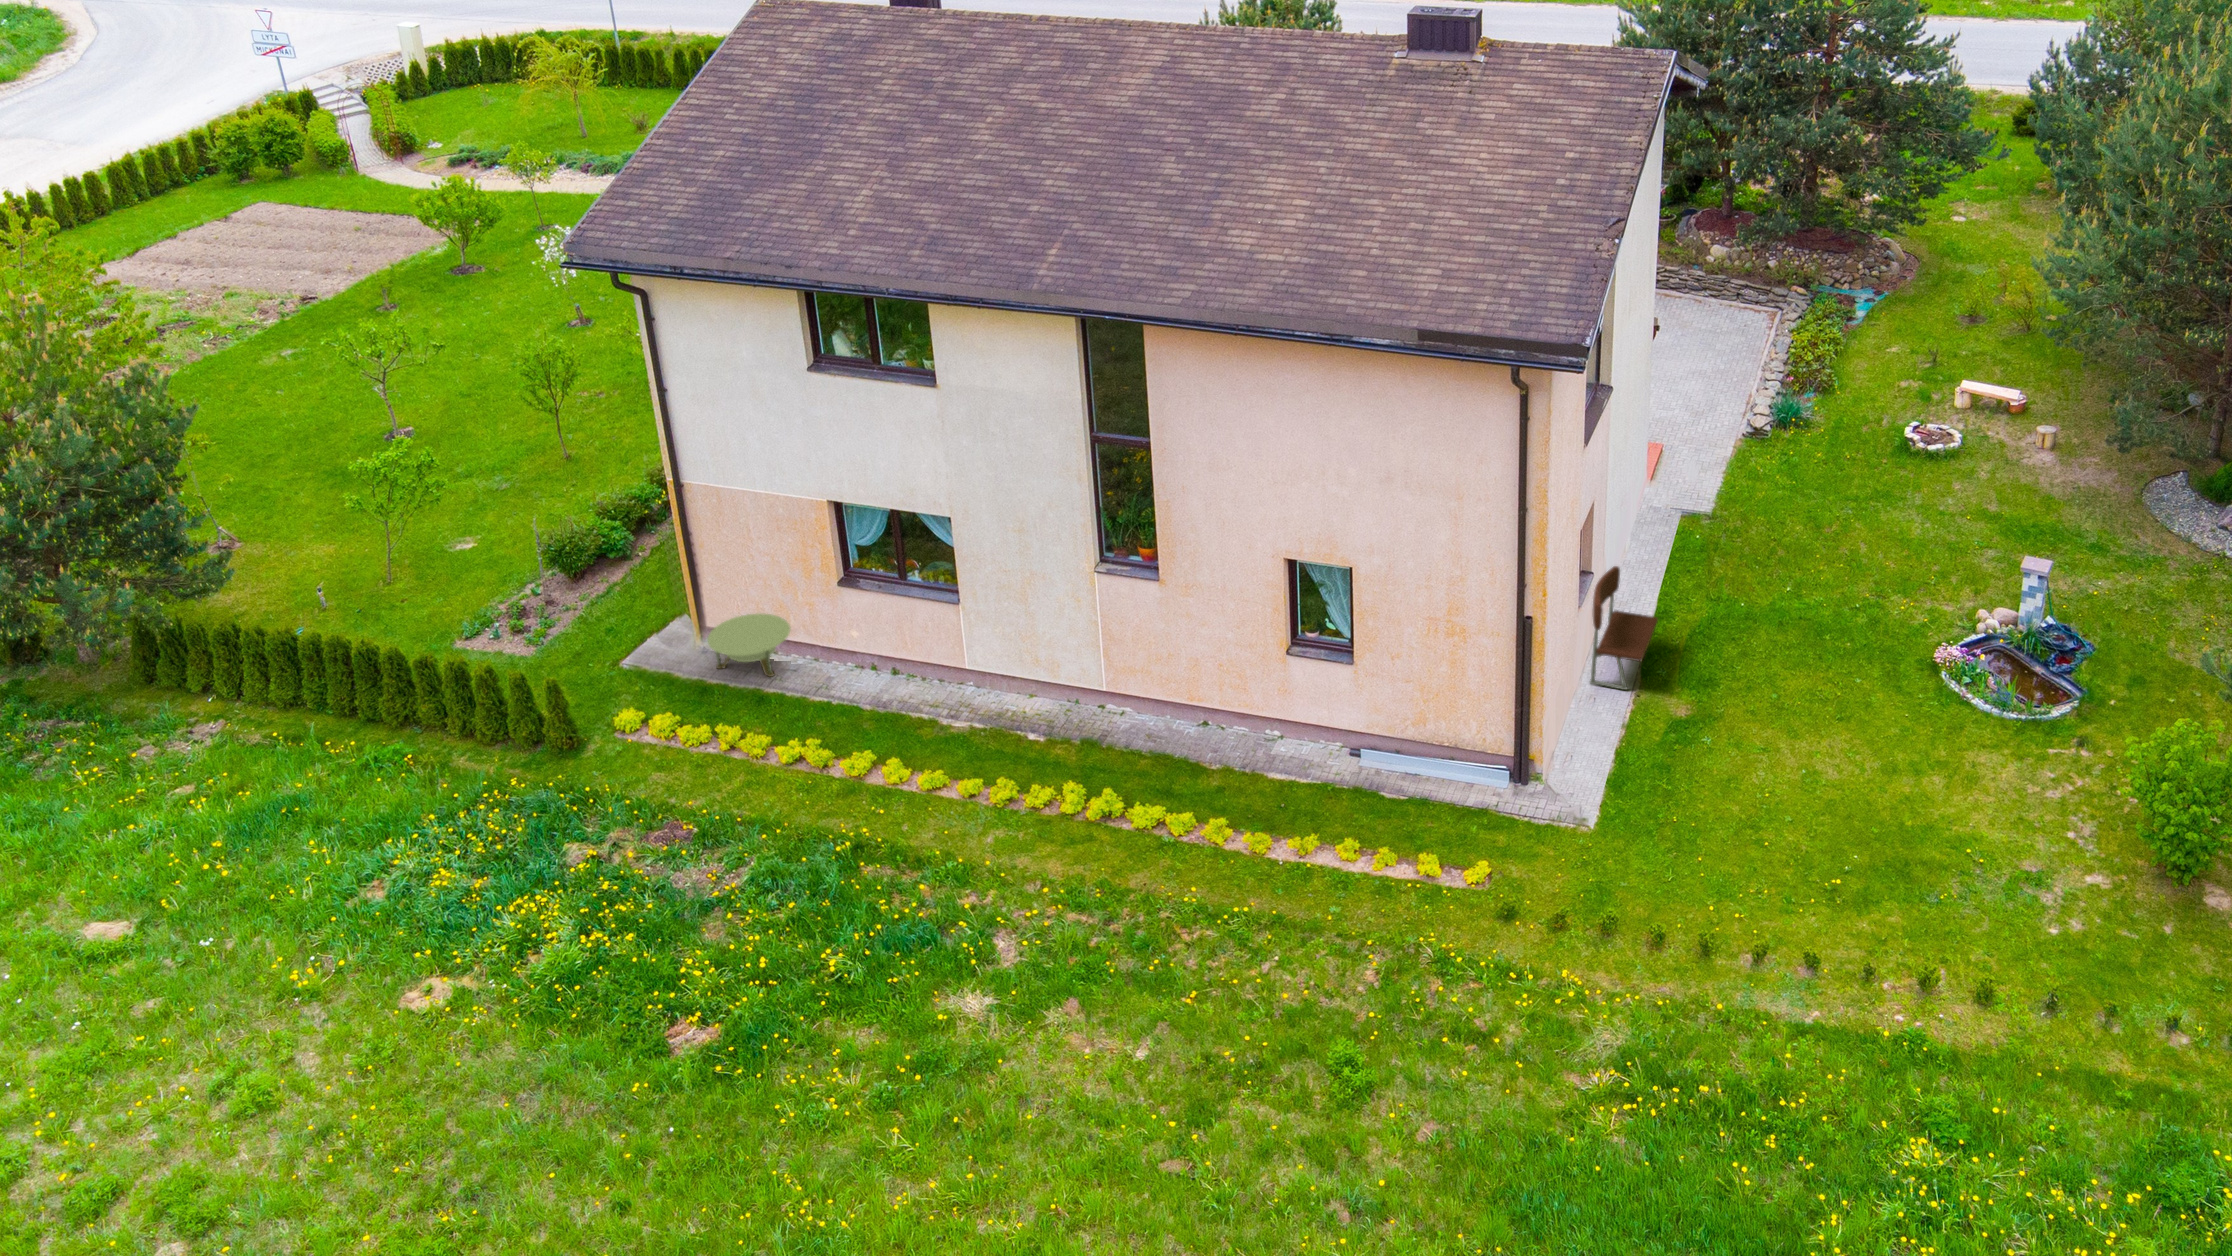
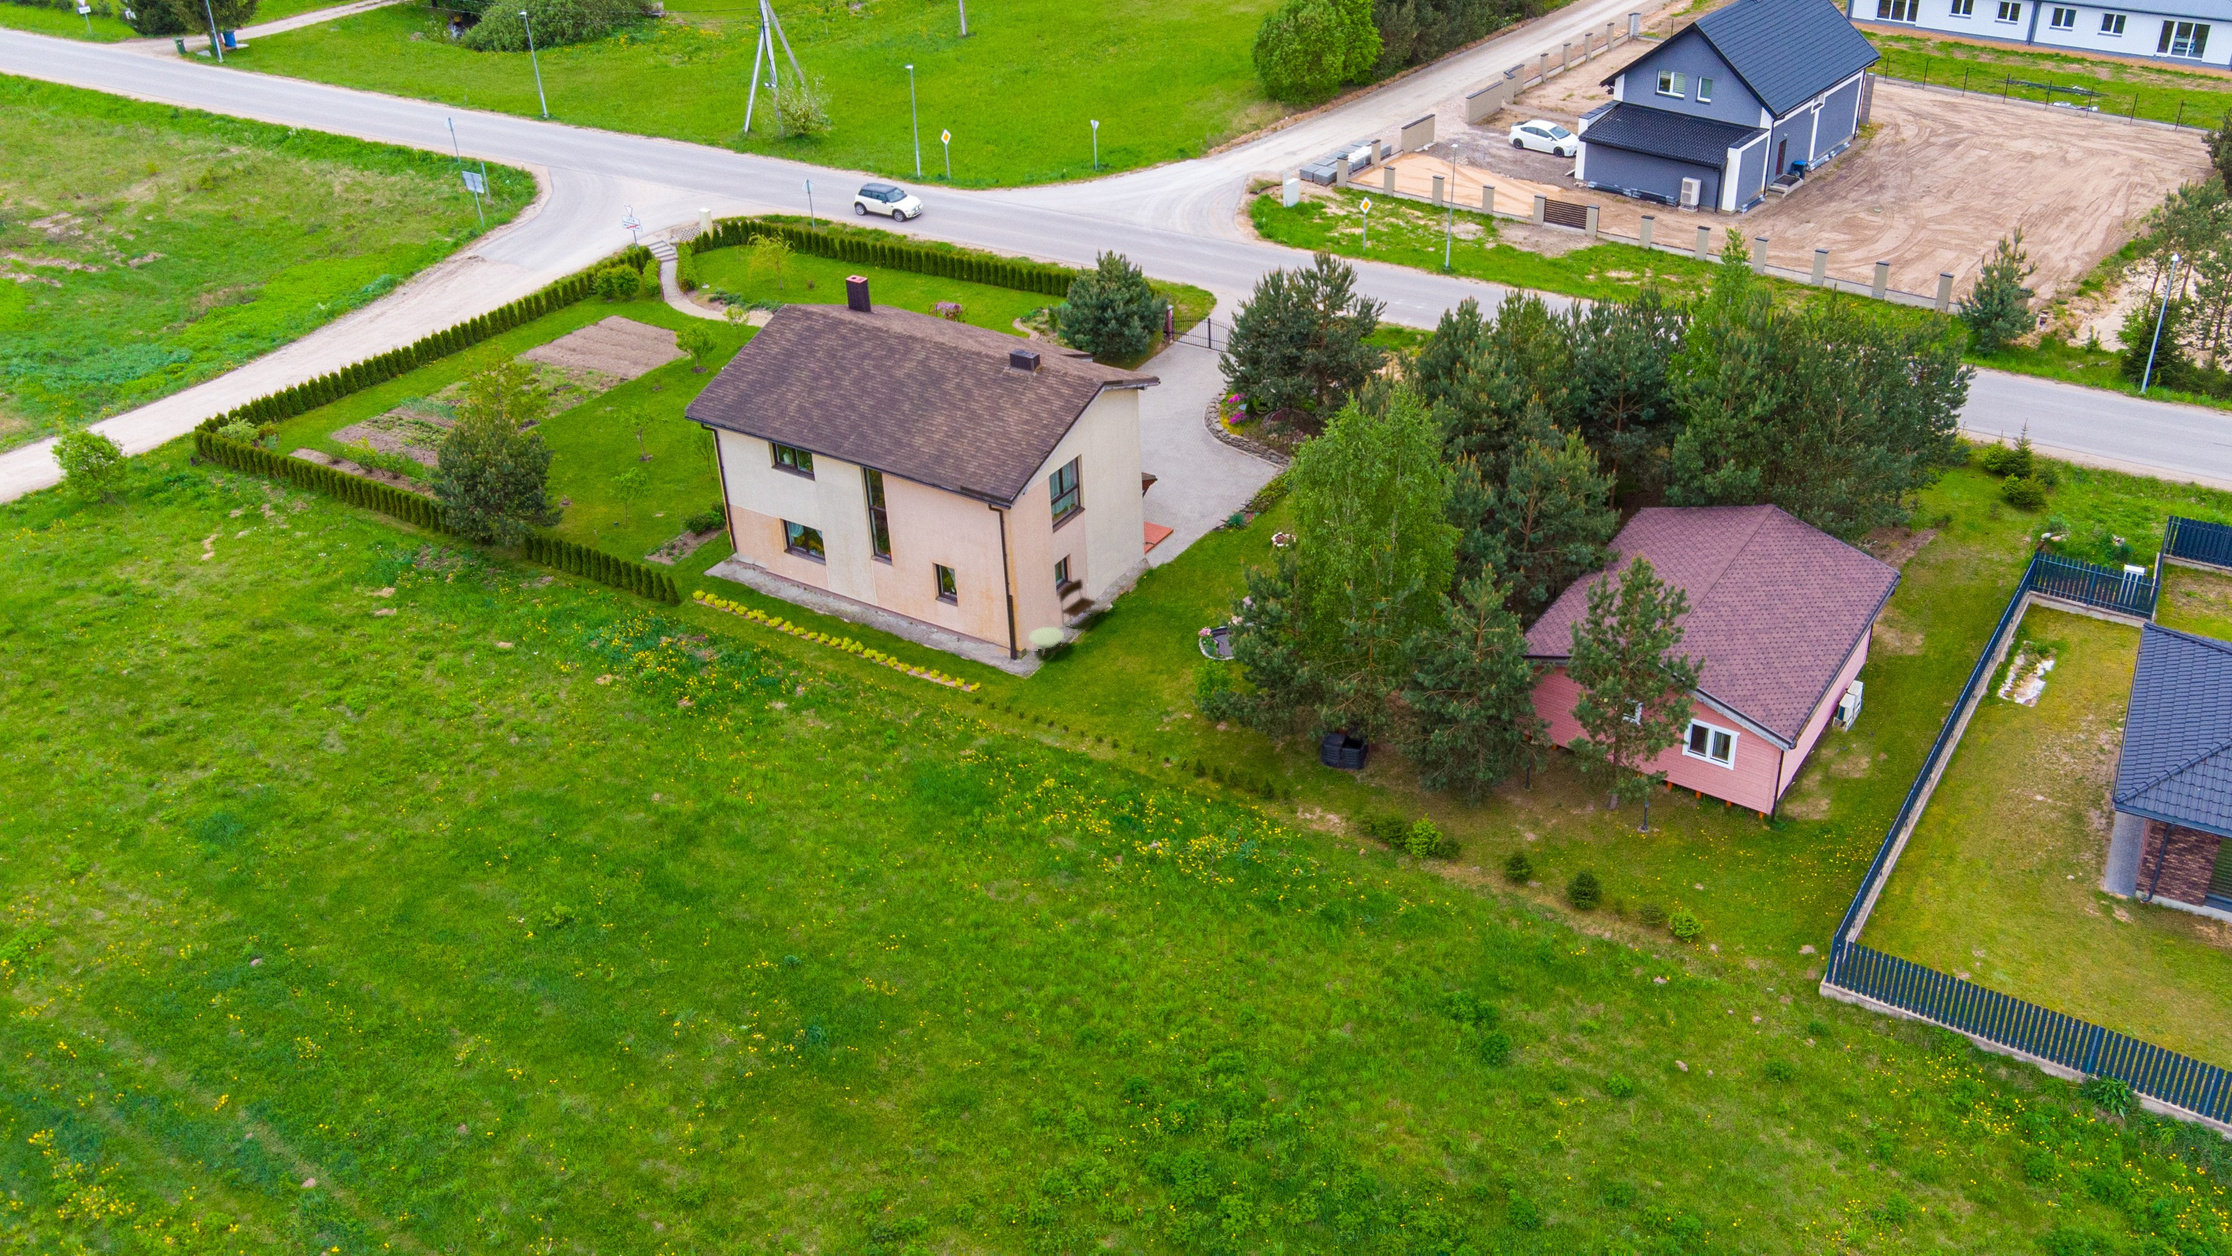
round table: present [707,614,791,677] -> present [1029,627,1064,655]

